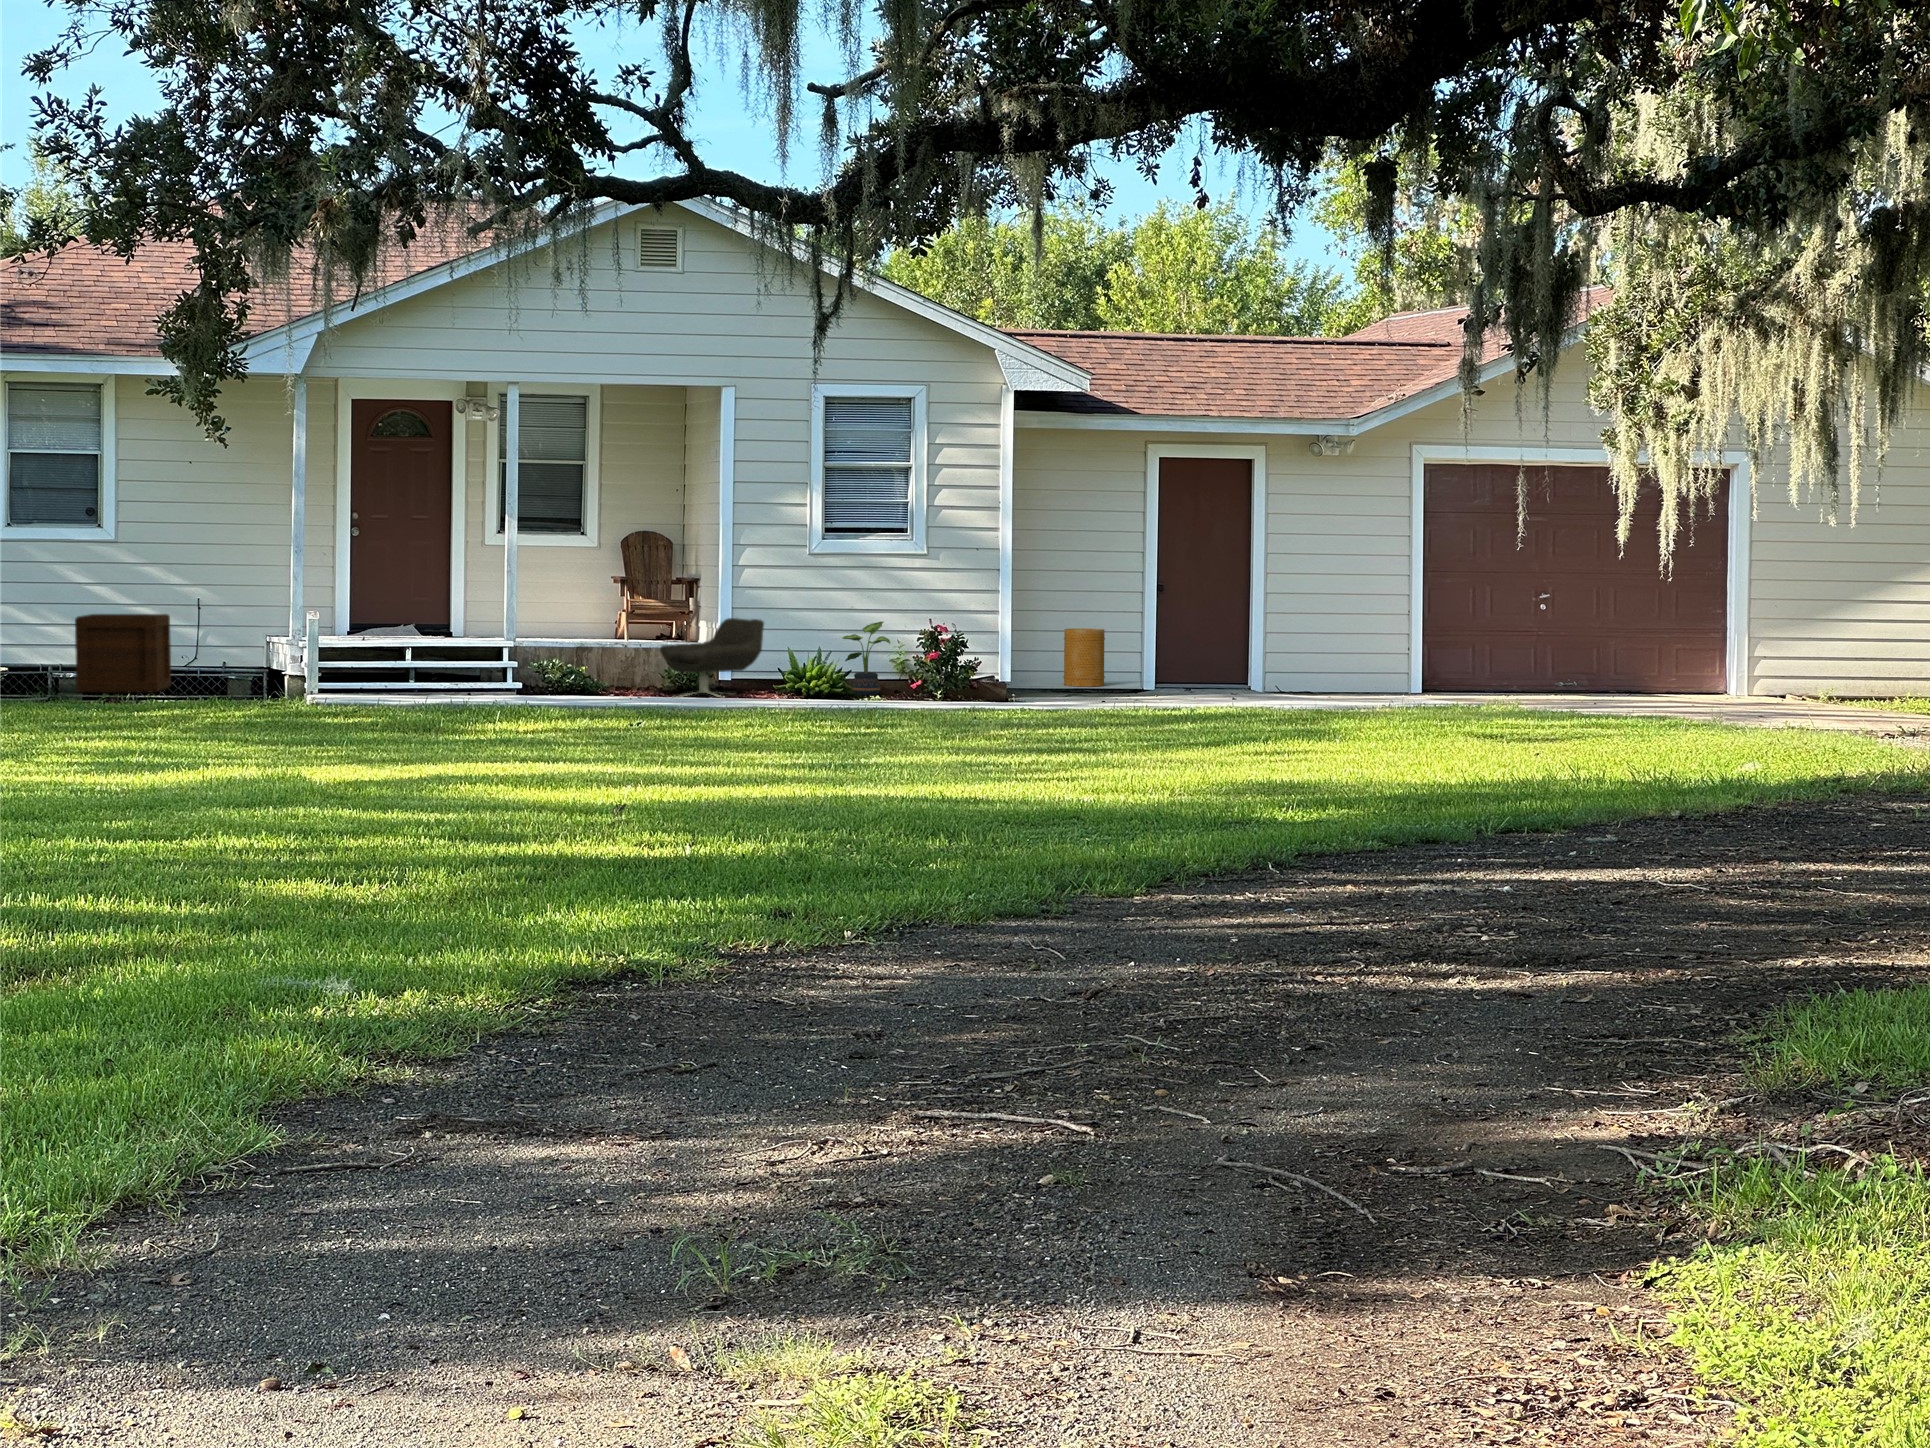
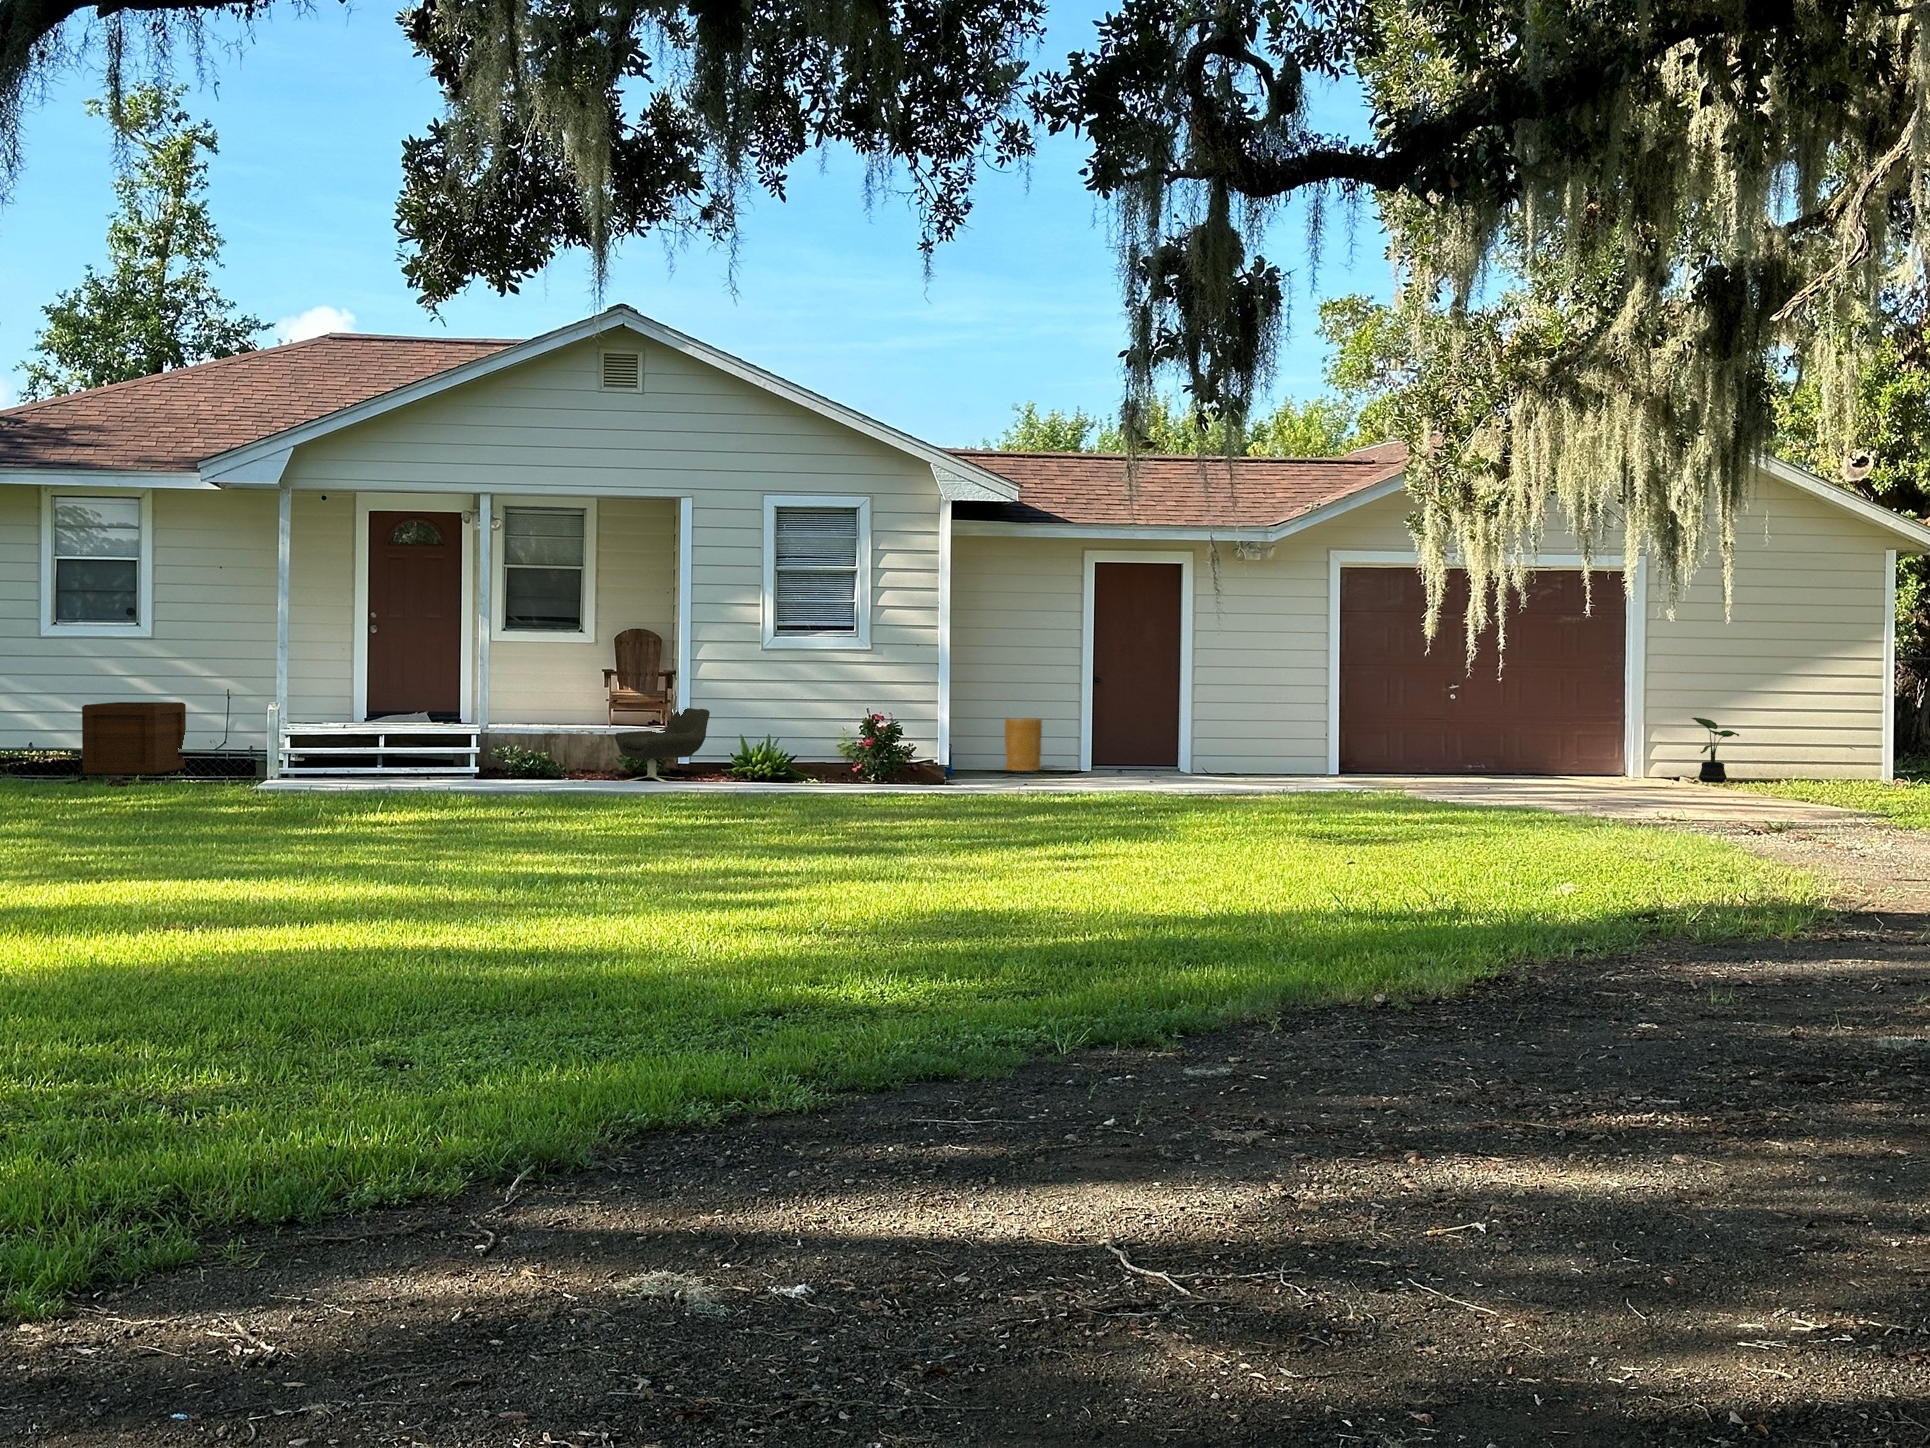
potted plant: present [842,622,890,695] -> present [1692,717,1739,782]

